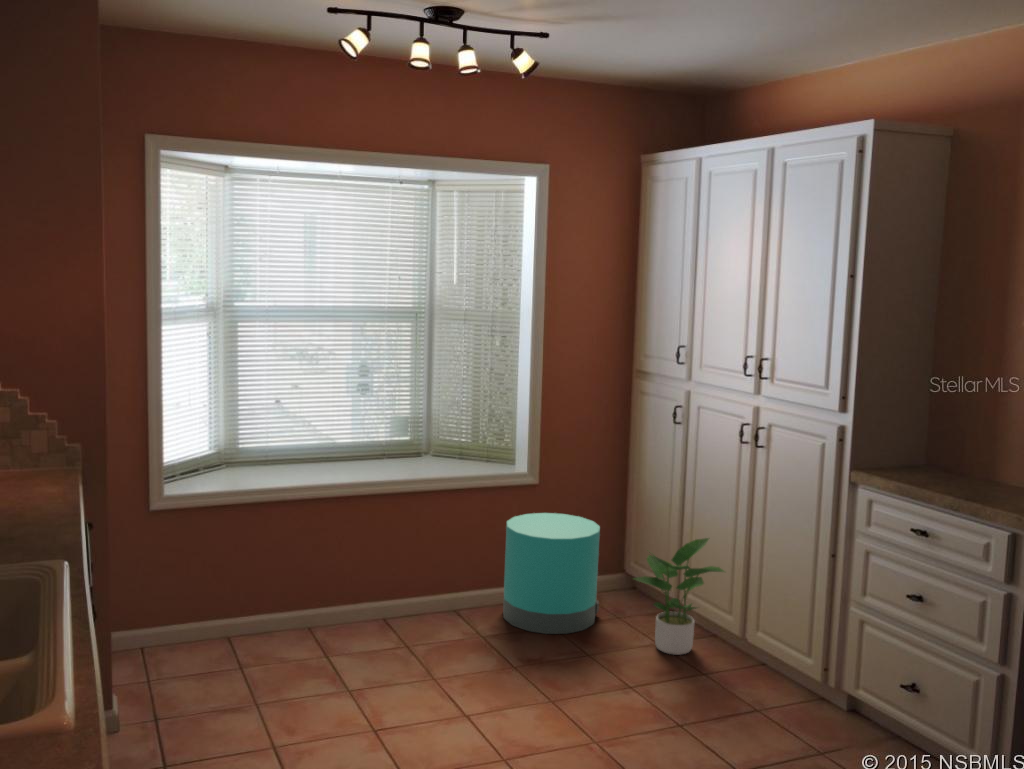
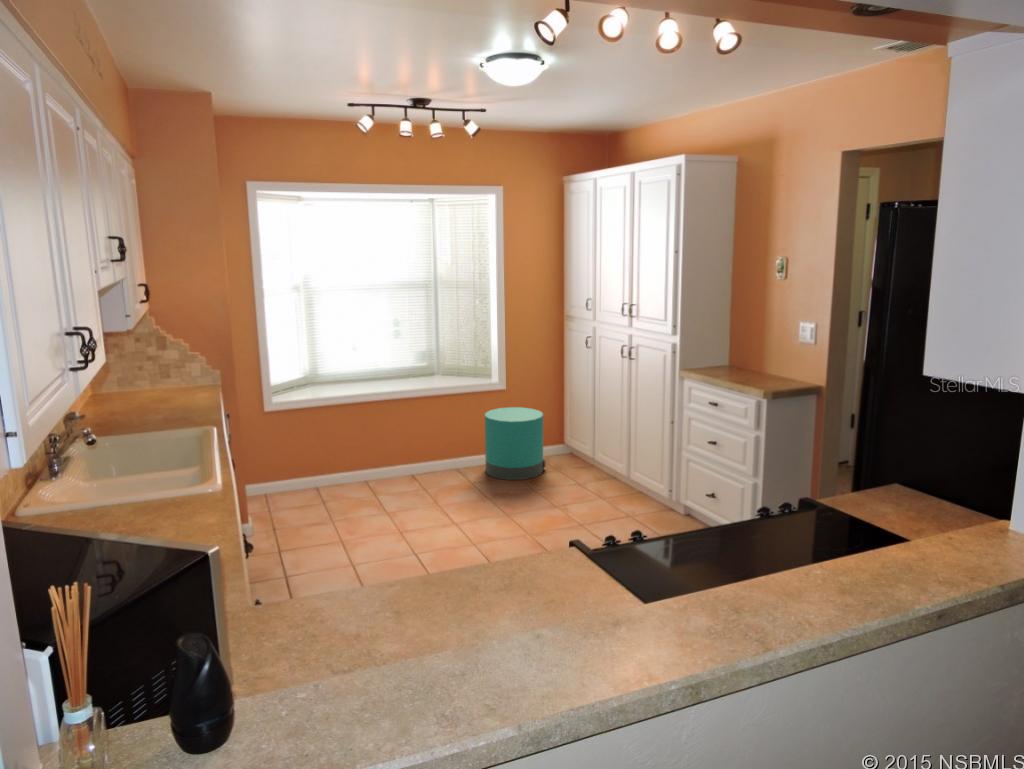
potted plant: present [634,538,724,655] -> none [560,417,616,489]

